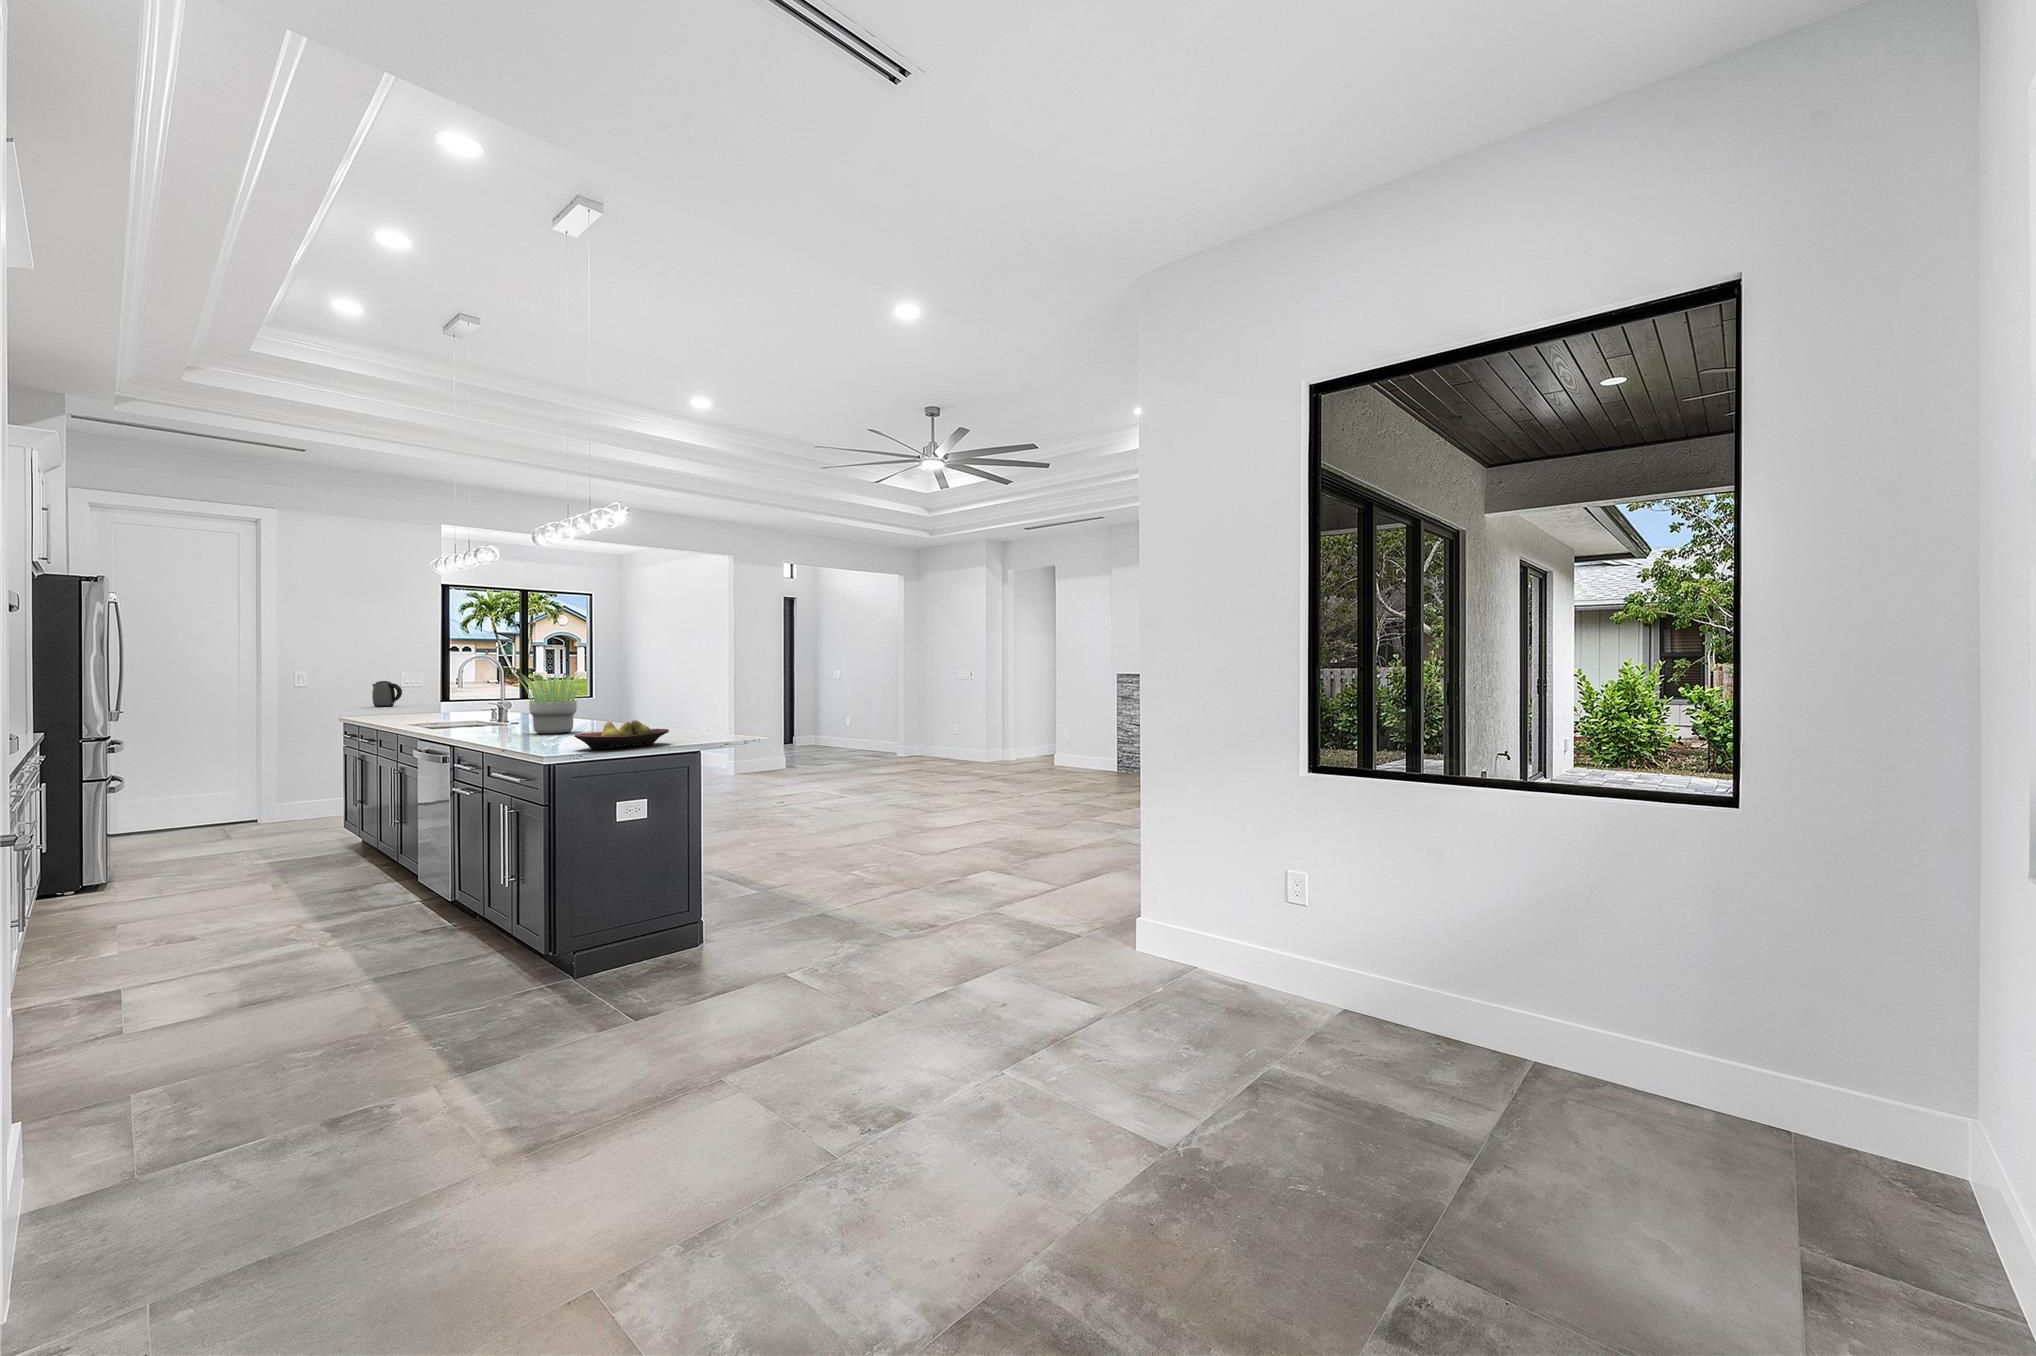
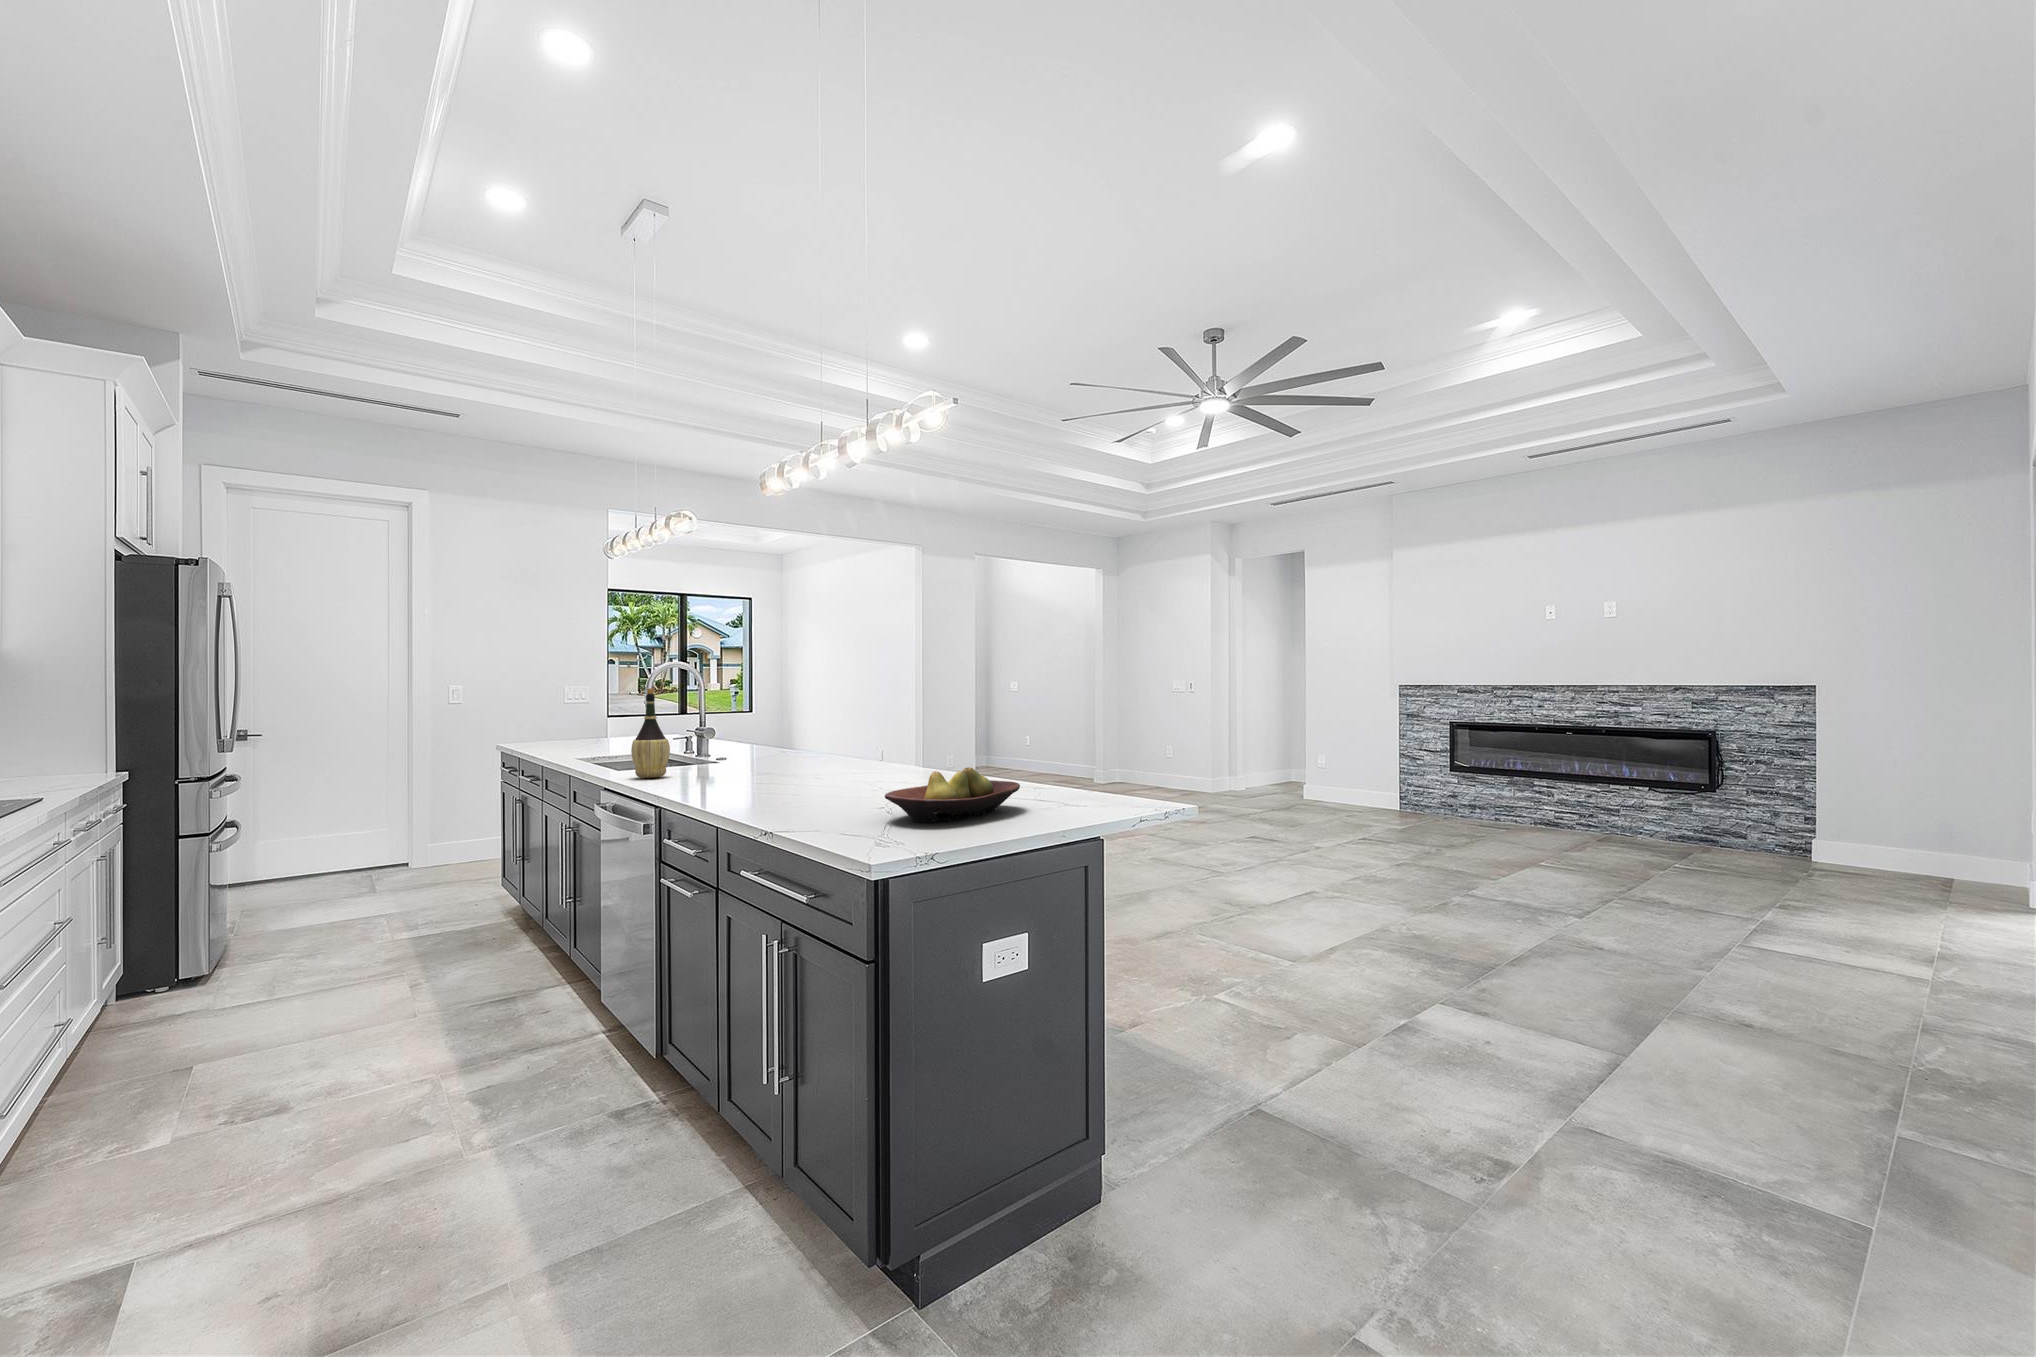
wine bottle: none [438,673,467,733] -> present [631,688,670,778]
potted plant: present [518,674,582,734] -> none [737,687,847,780]
kettle: present [372,681,402,707] -> none [523,699,556,730]

